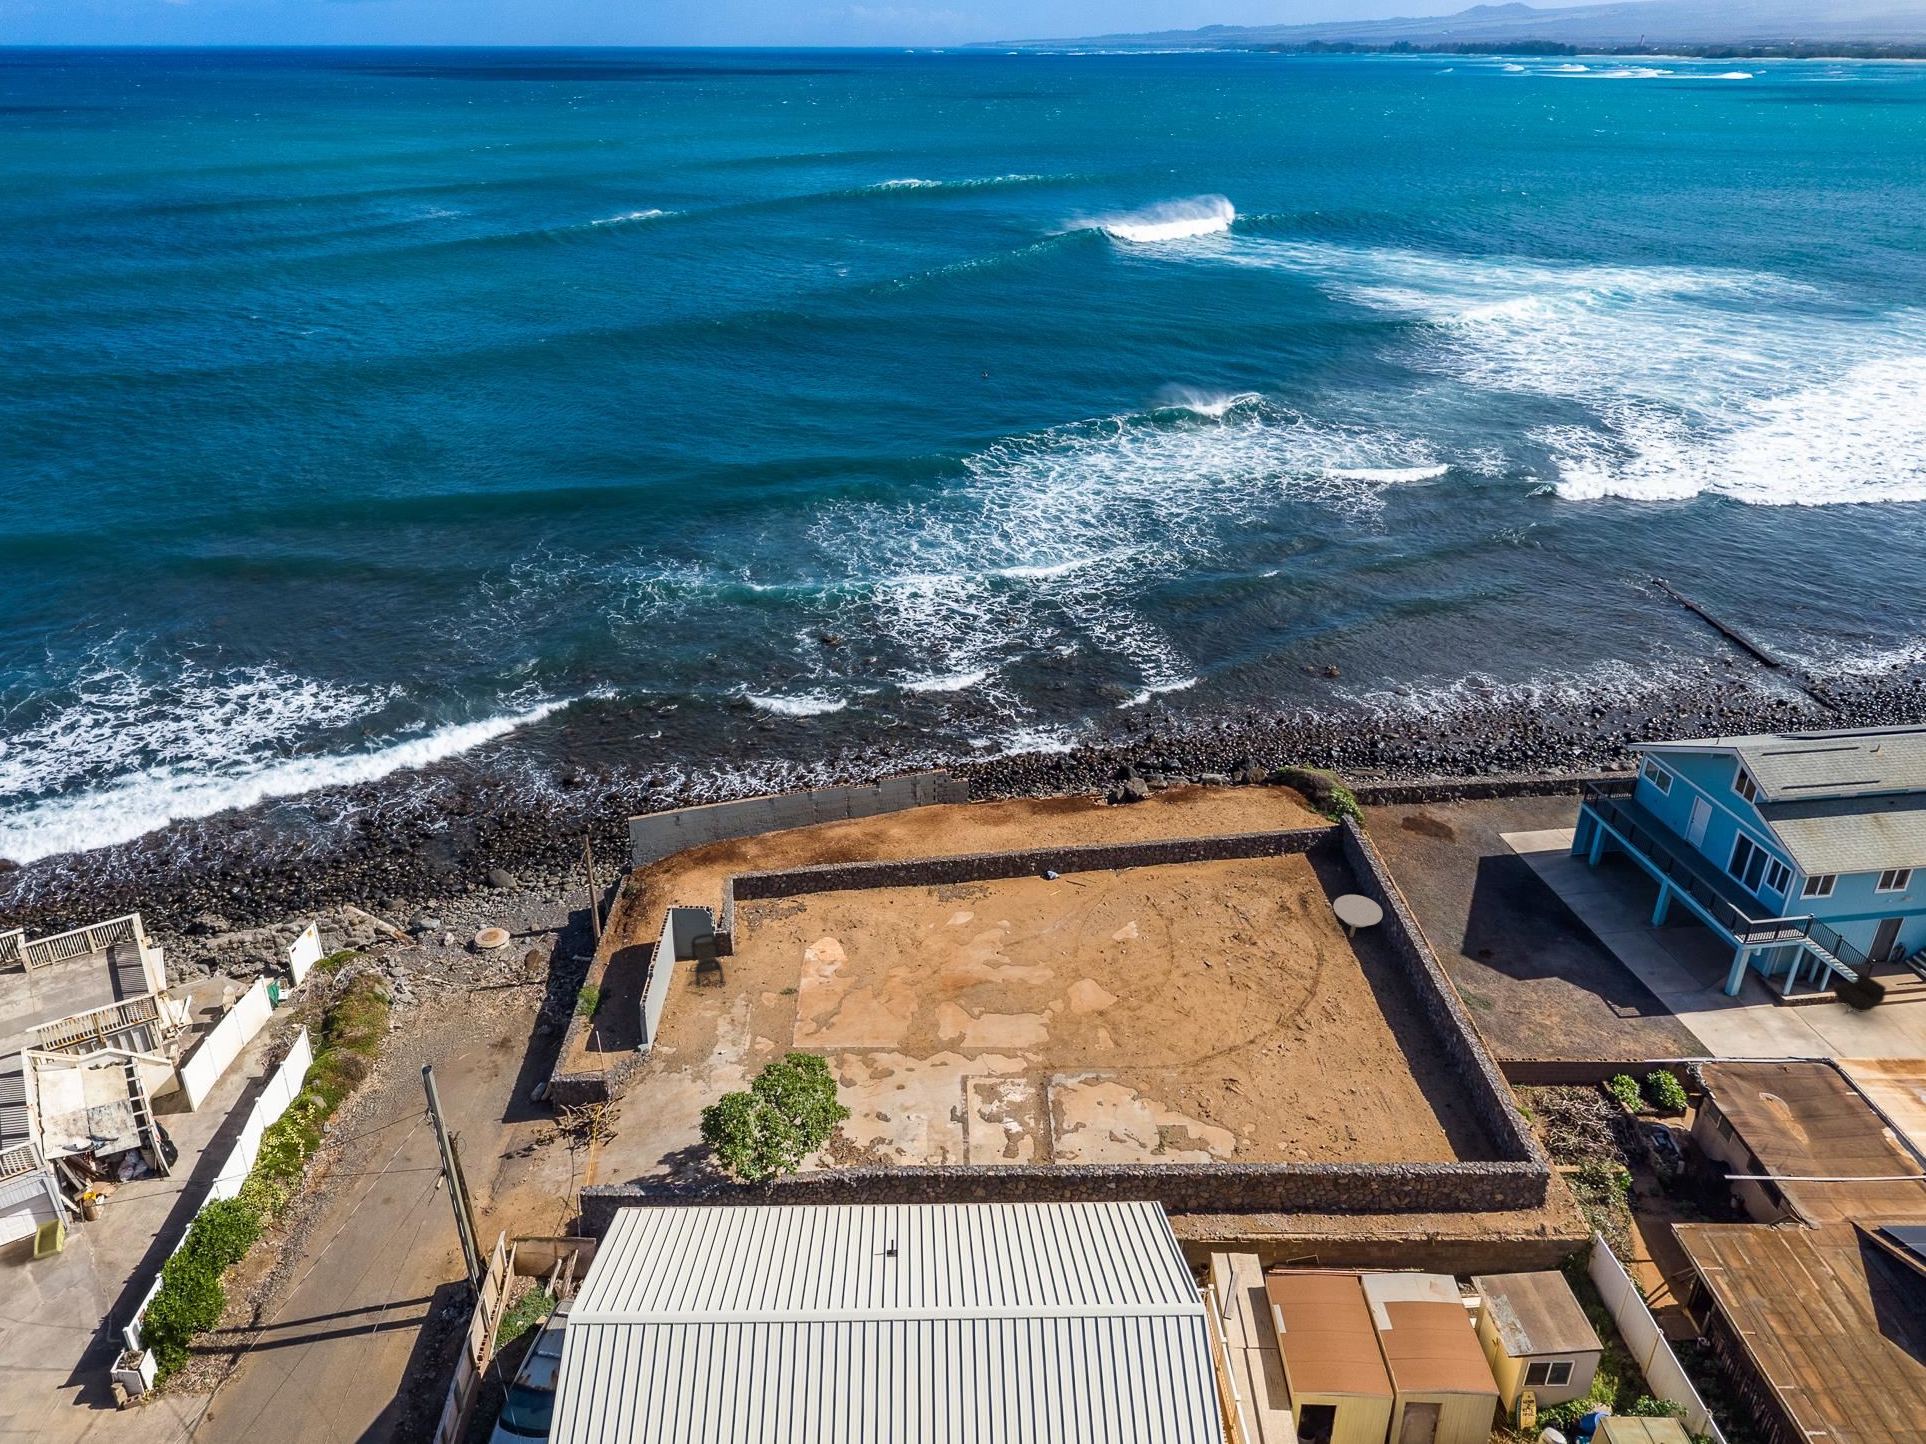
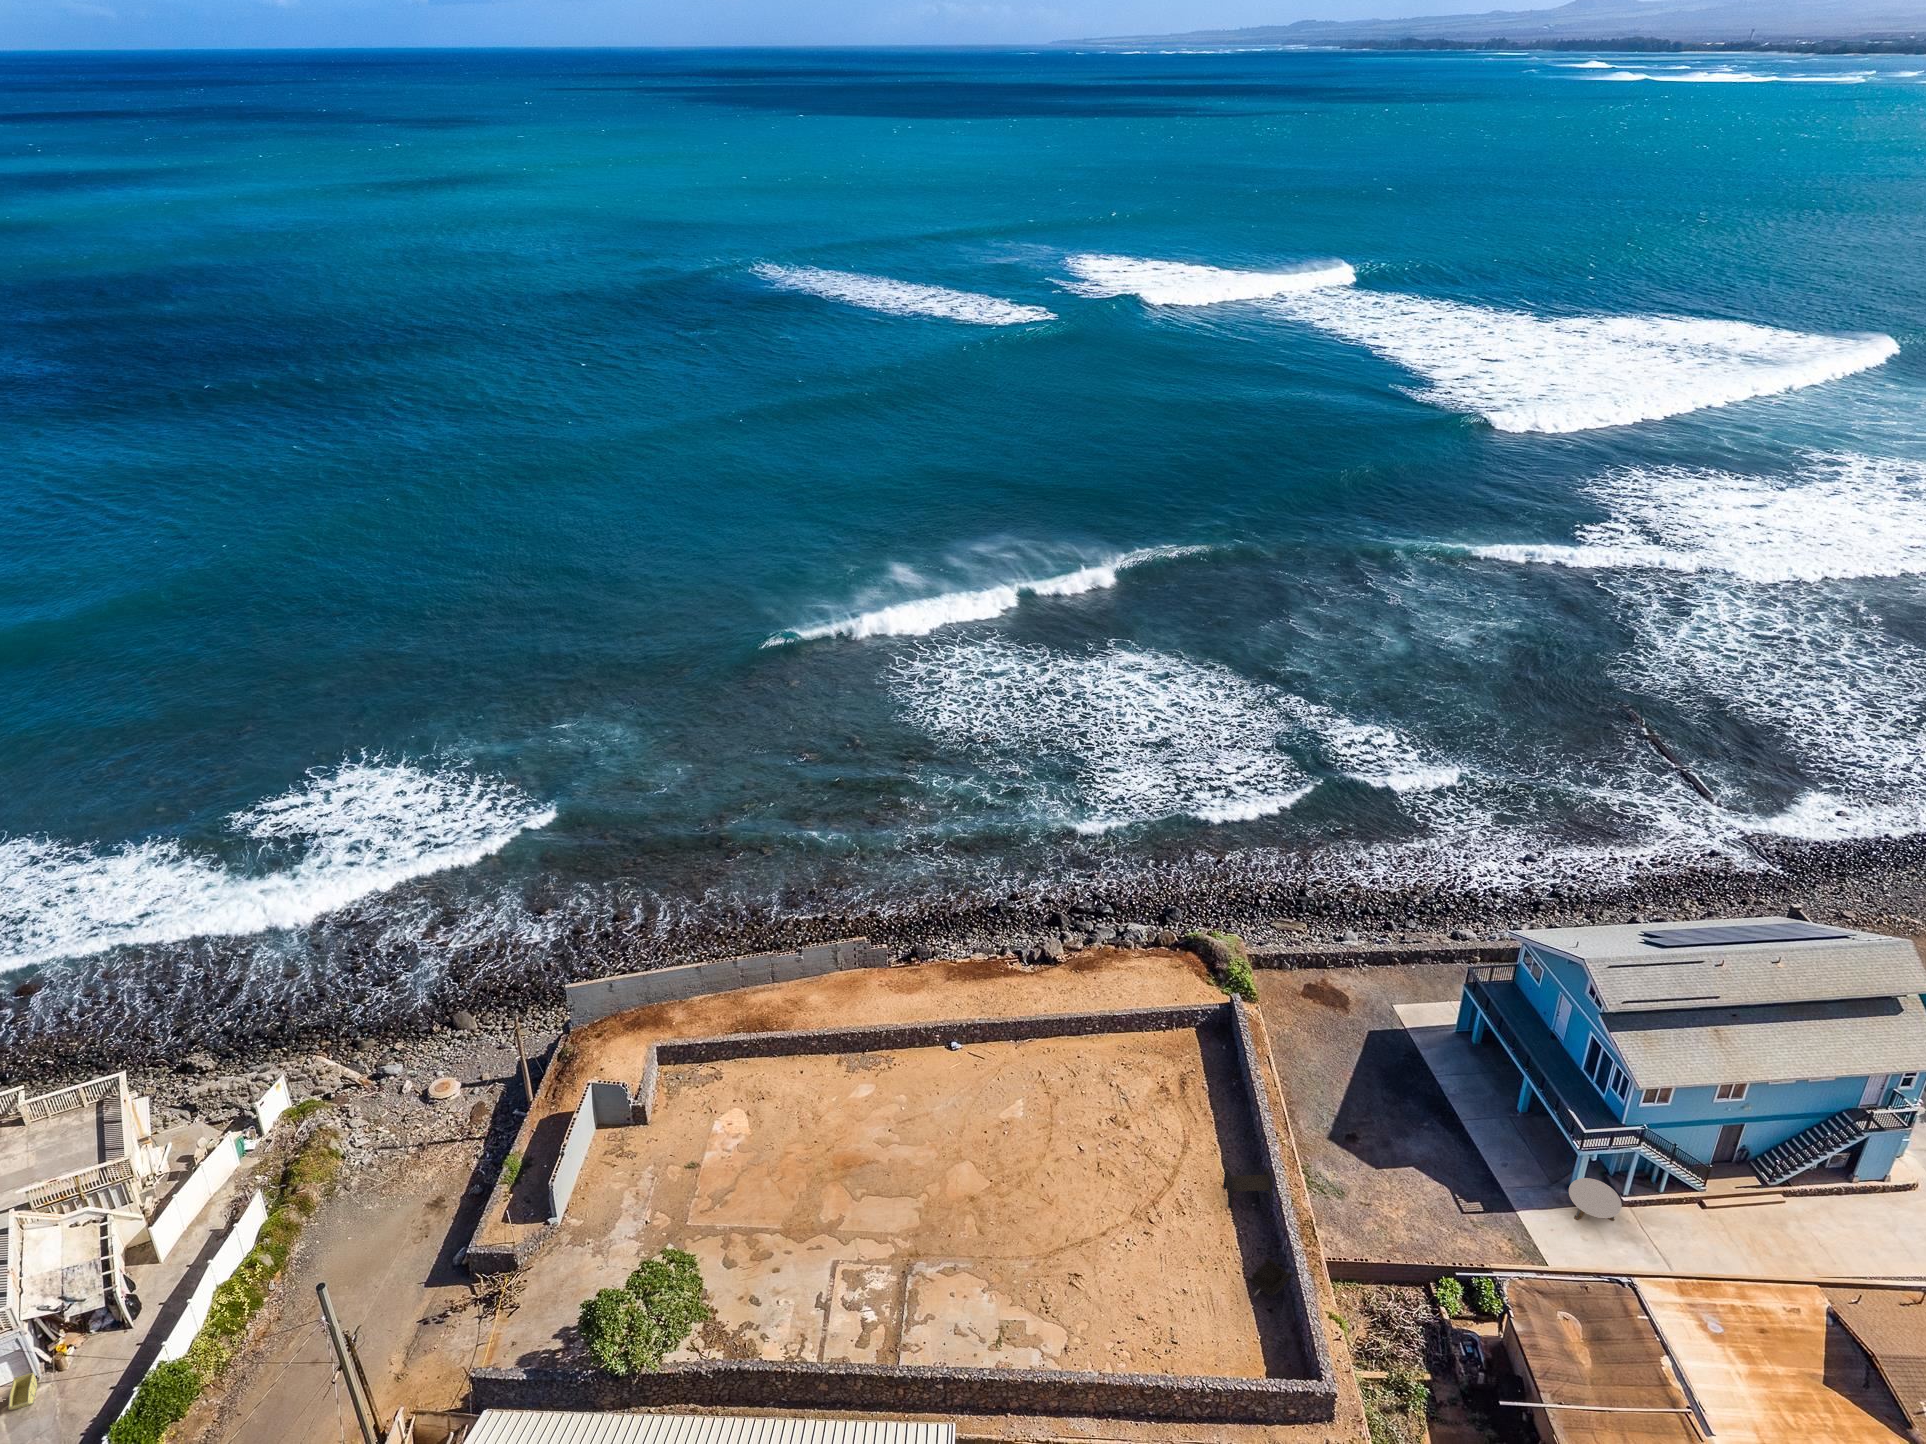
round table: present [1333,895,1383,937] -> present [1569,1178,1622,1221]
bench: present [691,933,724,987] -> present [1223,1168,1273,1208]
lounge chair: present [1833,973,1886,1015] -> present [1247,1258,1292,1296]

